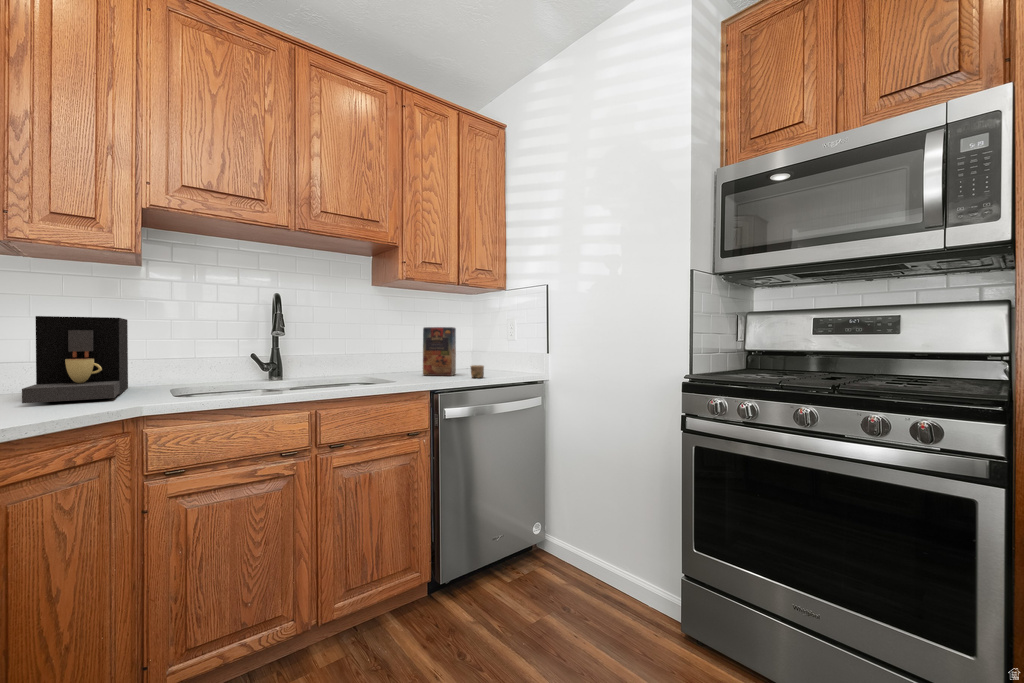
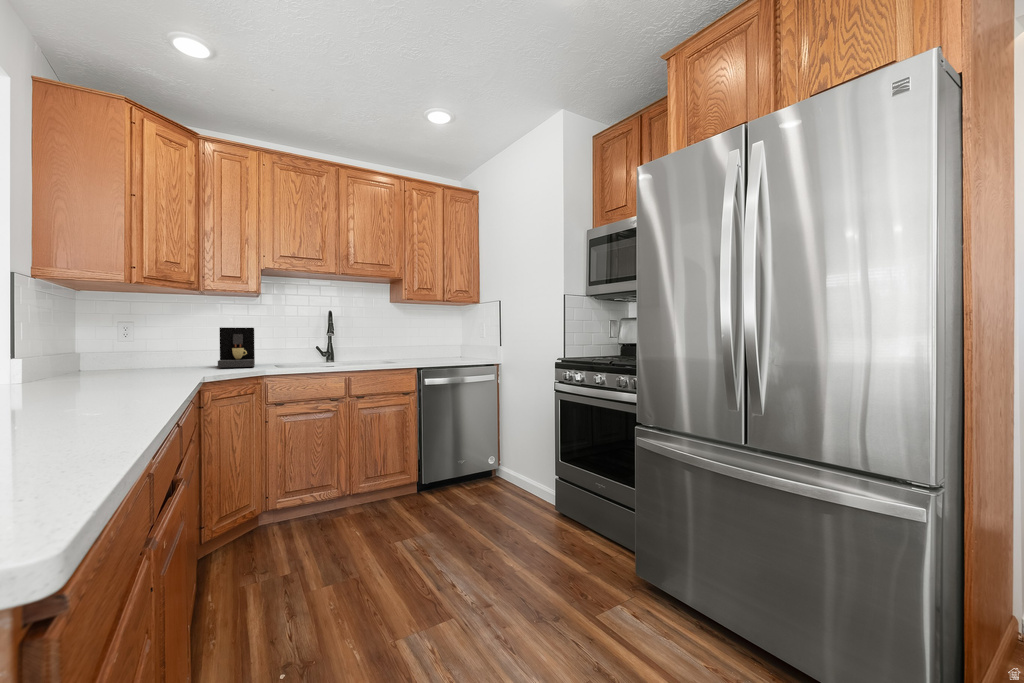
cereal box: present [423,327,484,378] -> none [417,330,452,361]

